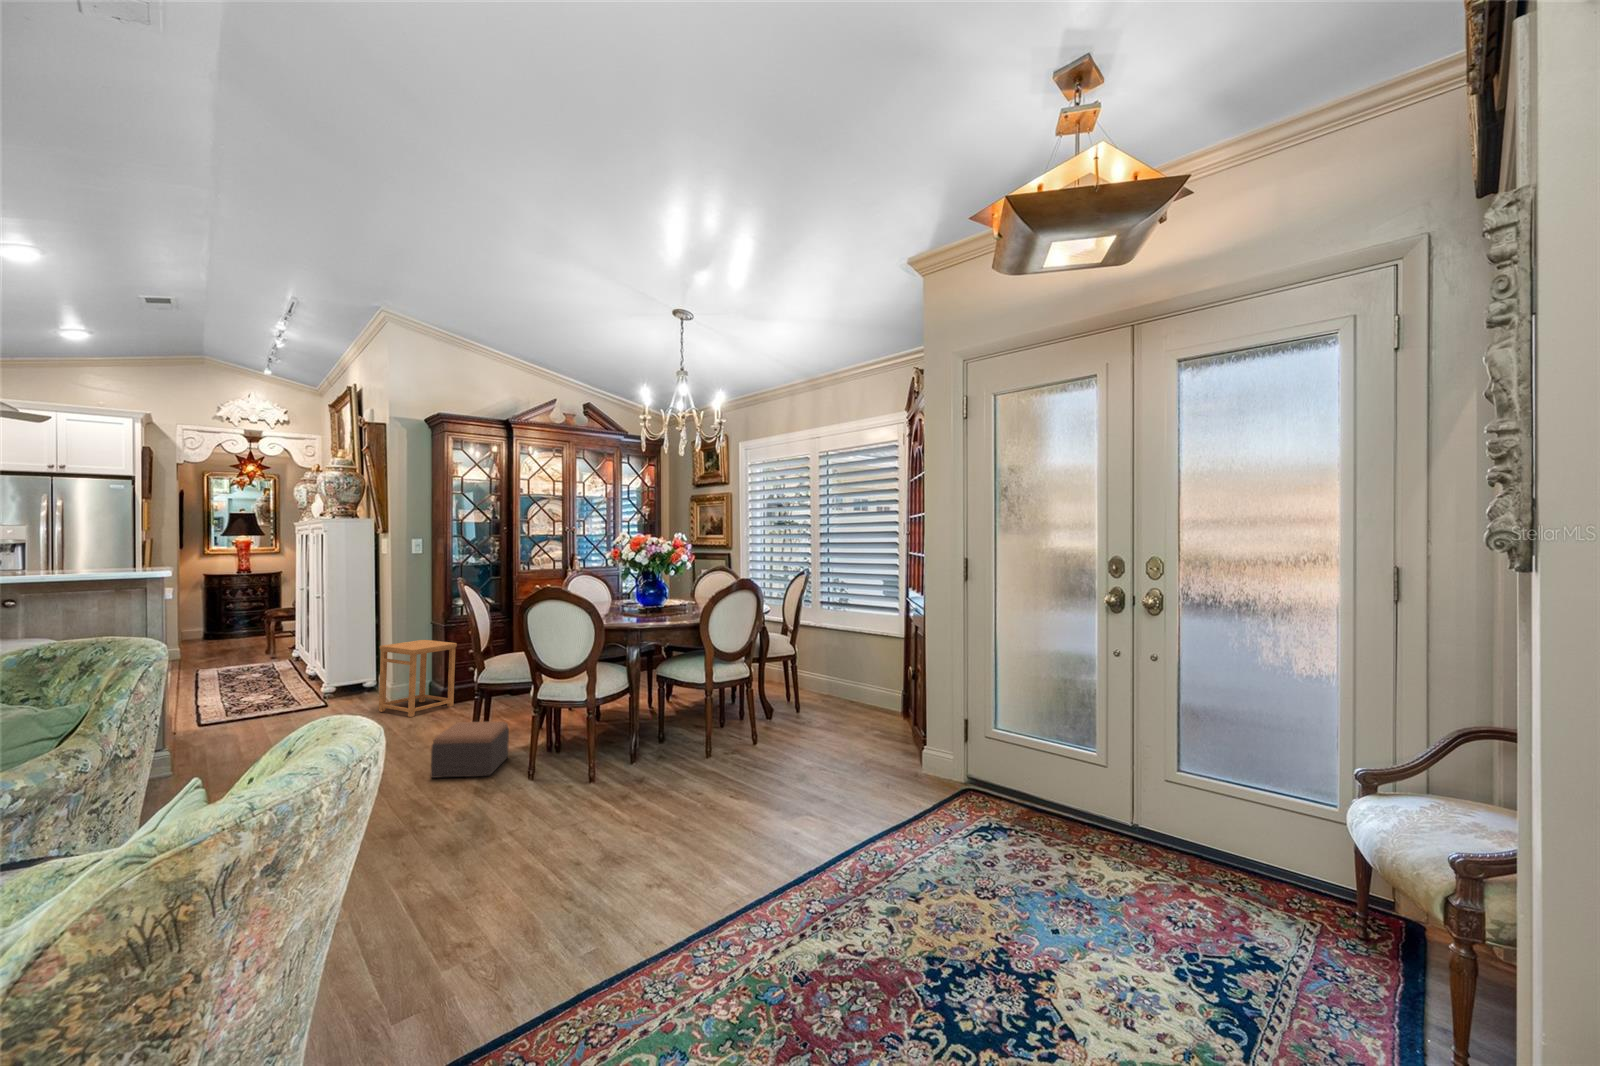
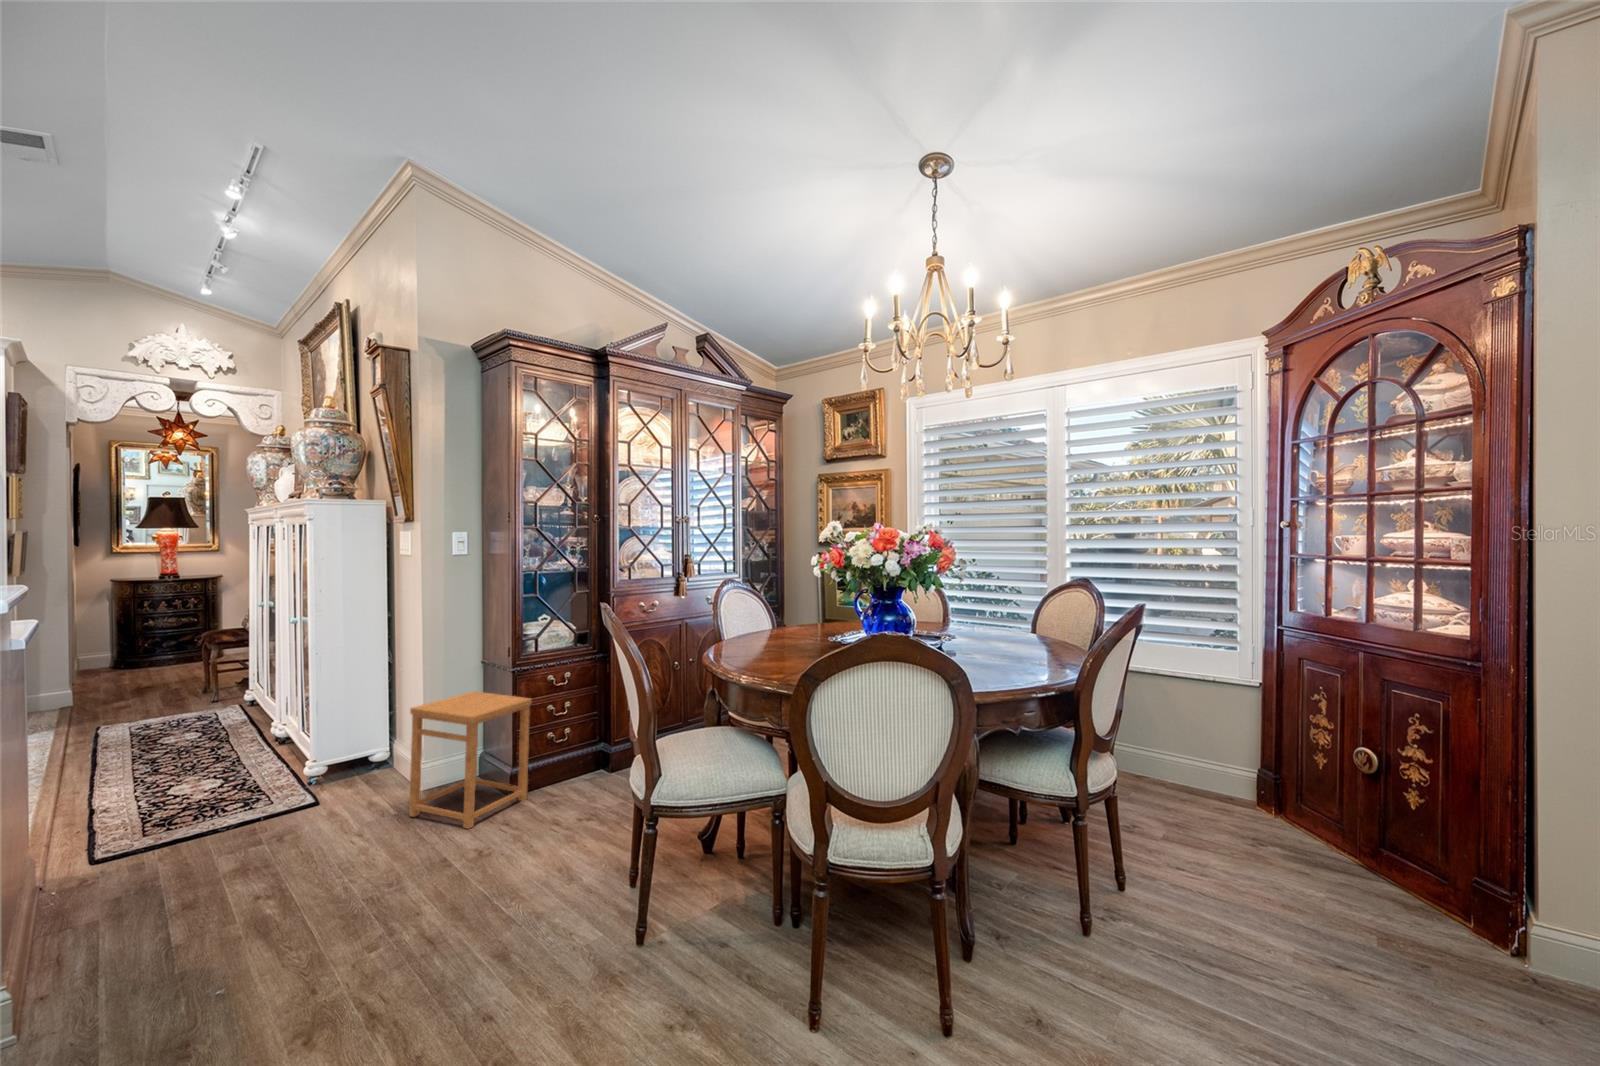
footstool: present [431,721,509,778] -> none [592,878,713,1028]

